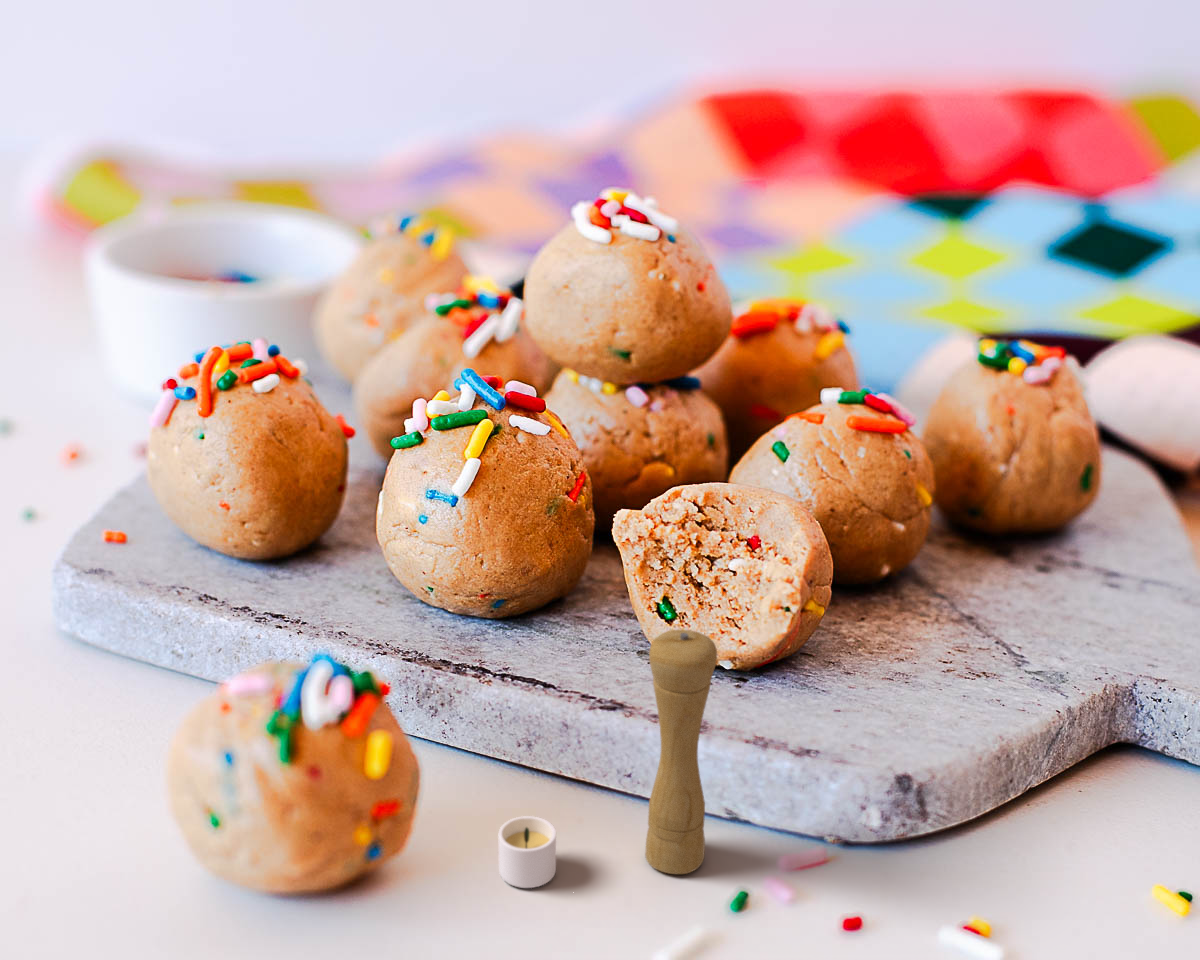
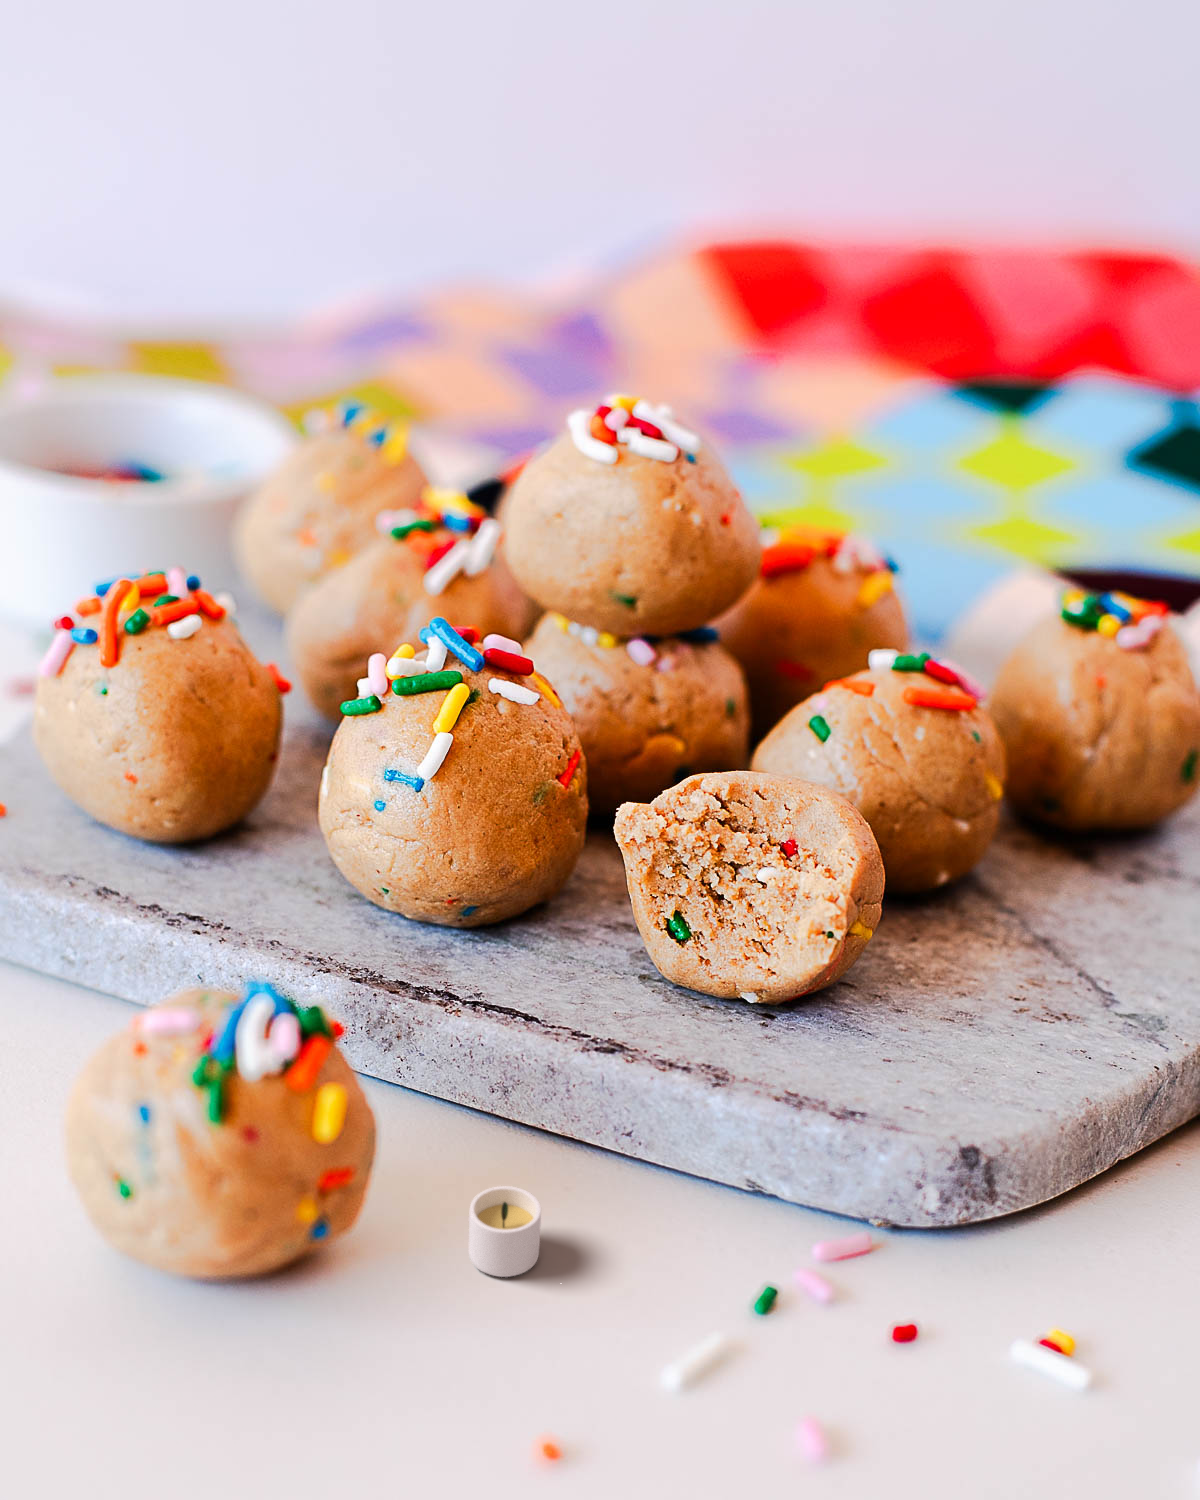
pepper mill: present [645,630,717,874] -> none [649,964,749,1262]

